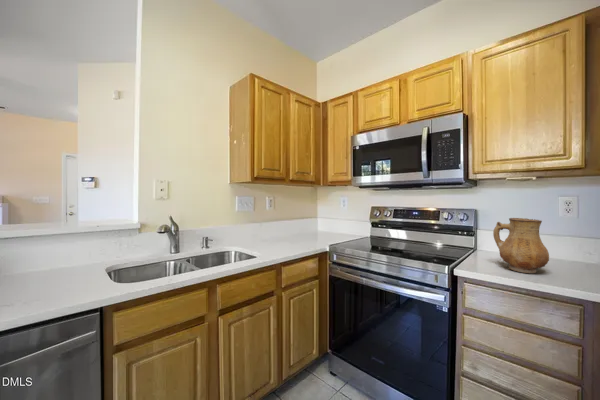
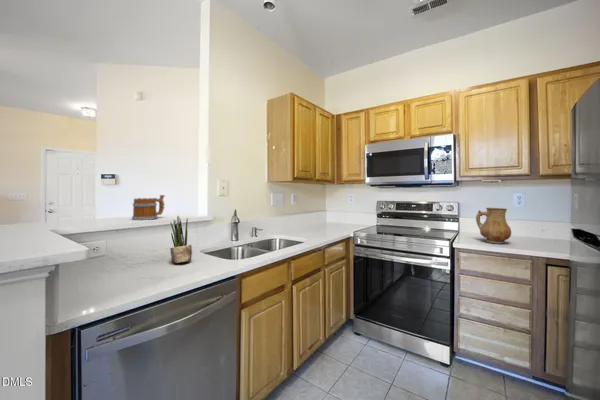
mug: none [36,199,86,229] -> present [132,195,164,220]
potted plant: none [38,227,72,289] -> present [170,216,192,263]

